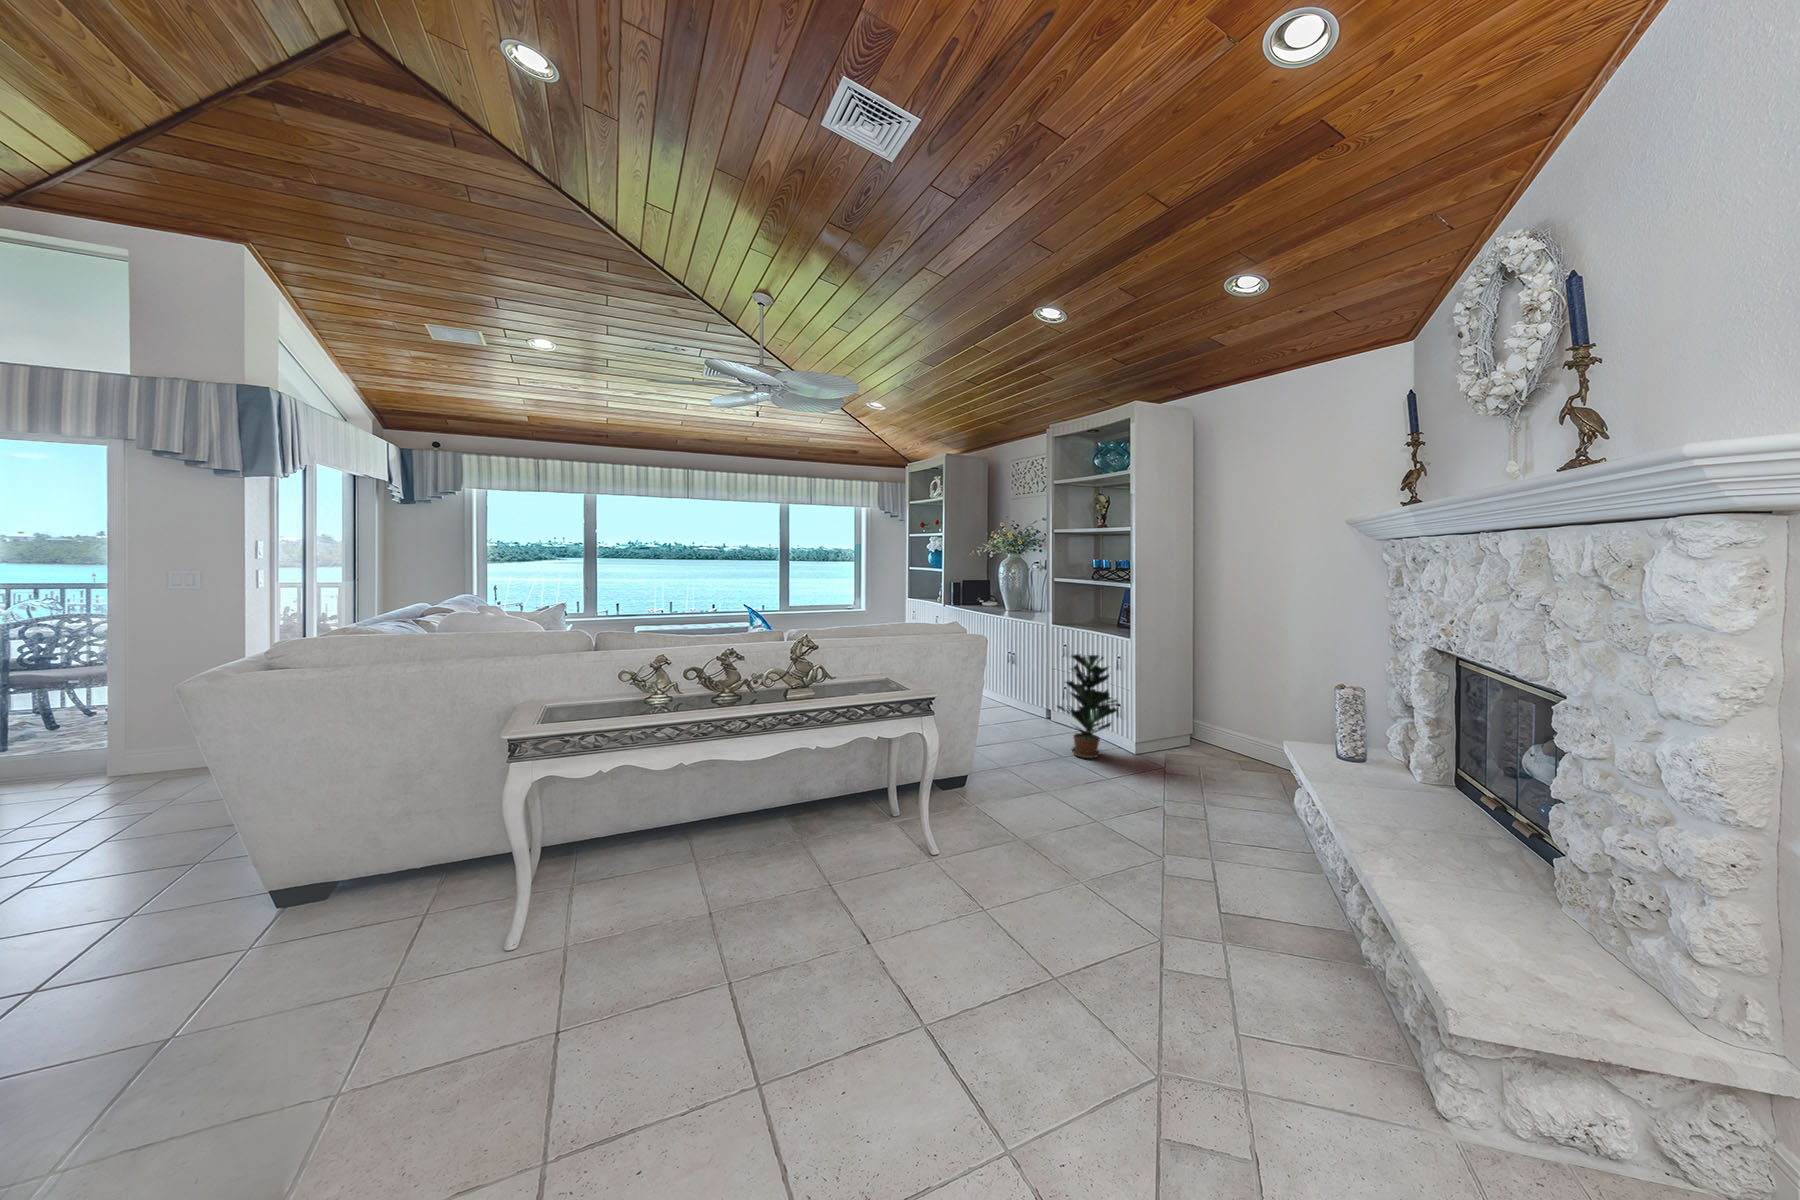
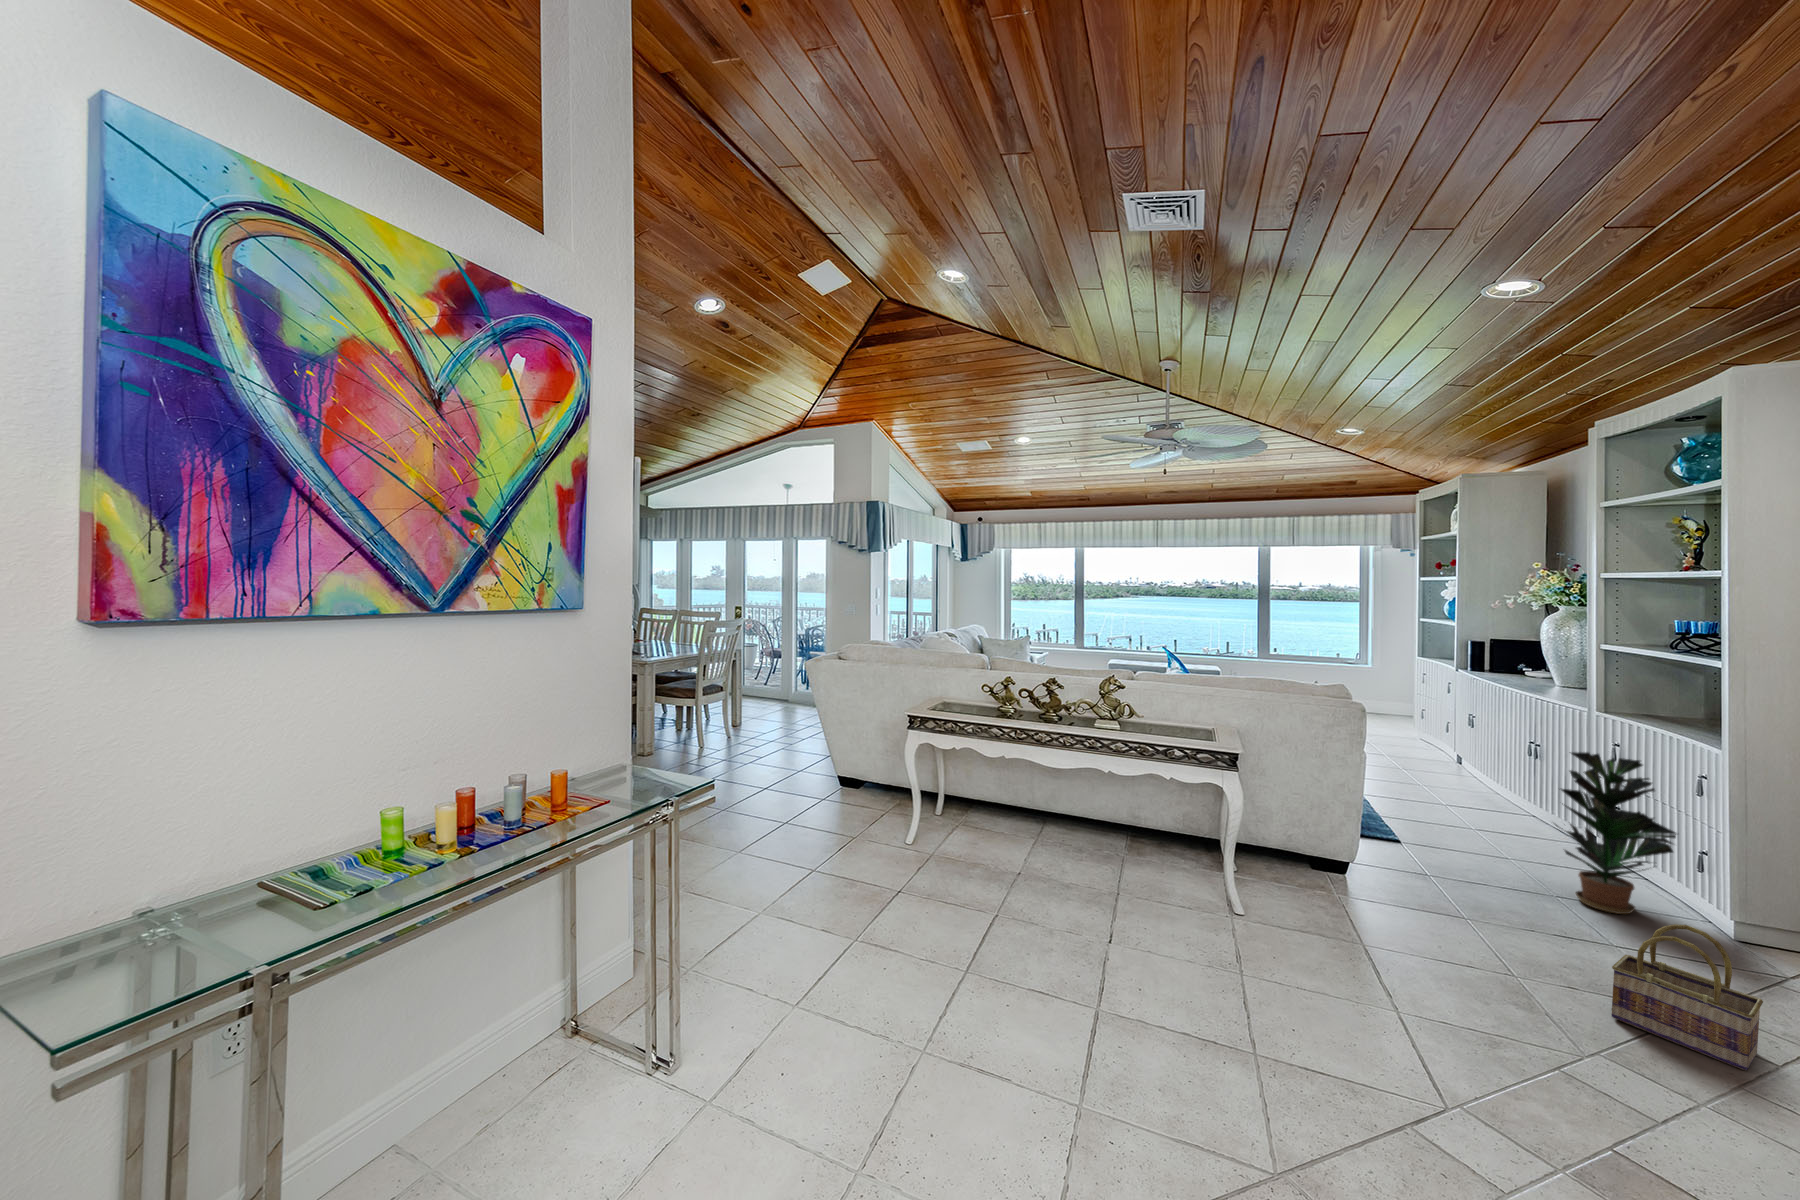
basket: none [1157,759,1230,838] -> present [1611,924,1763,1070]

